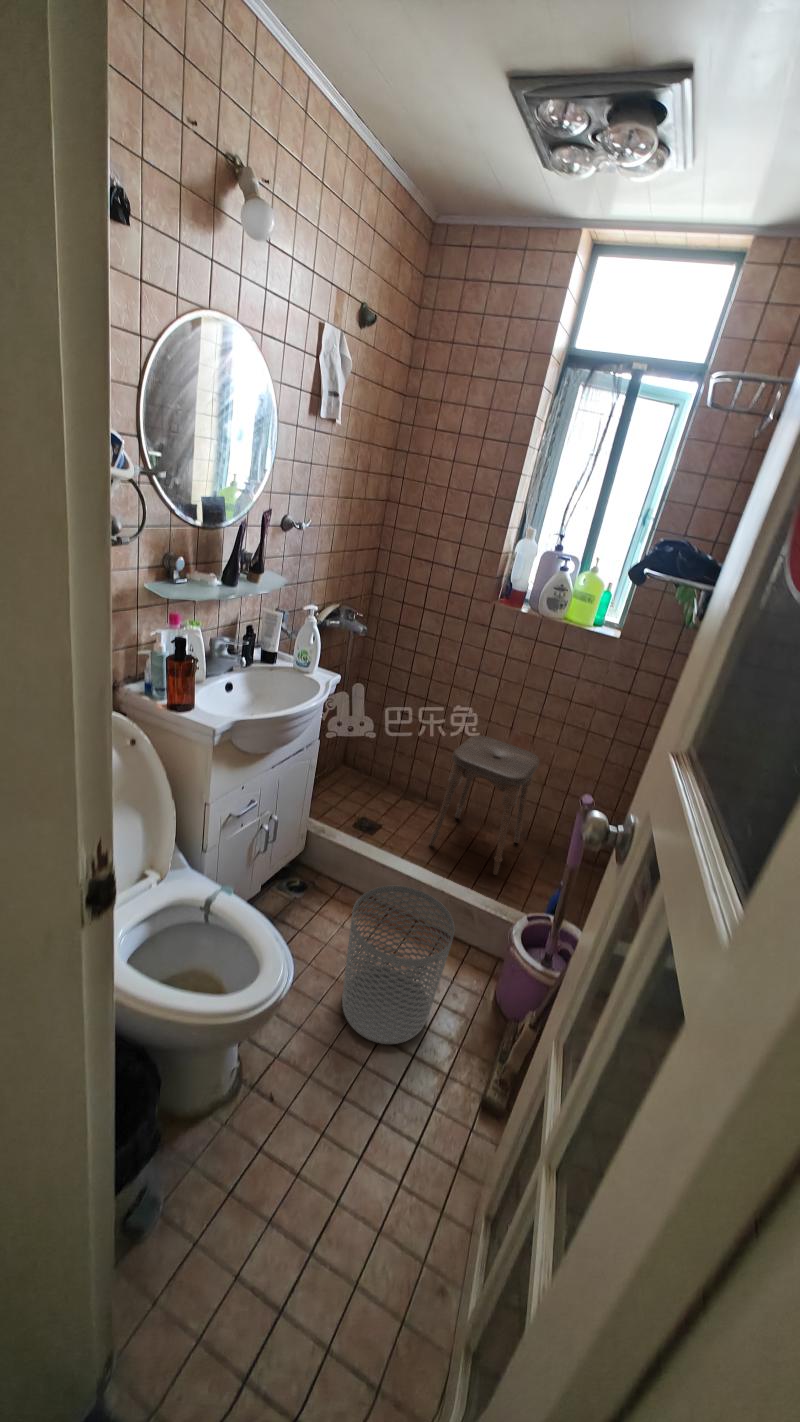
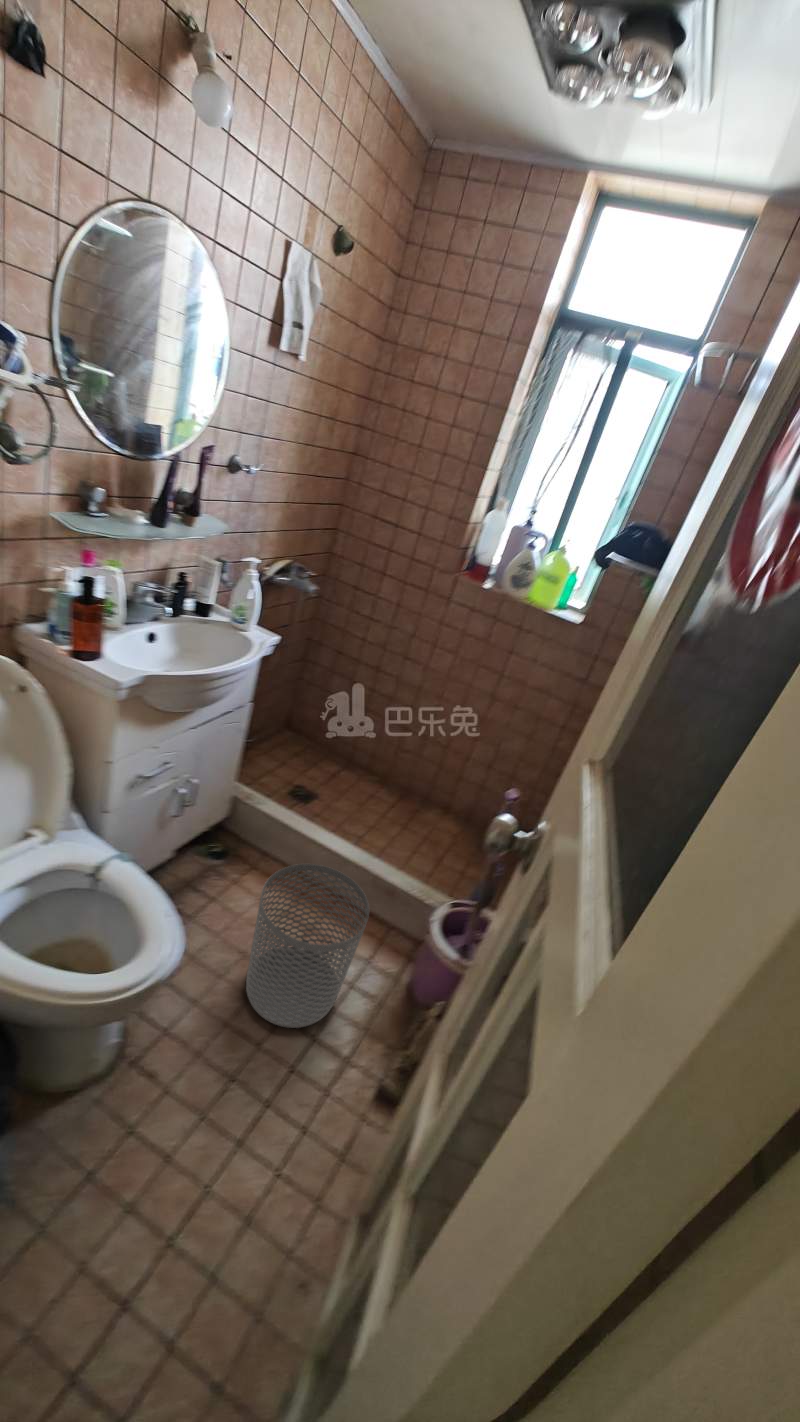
stool: present [429,735,540,875] -> none [364,712,486,858]

